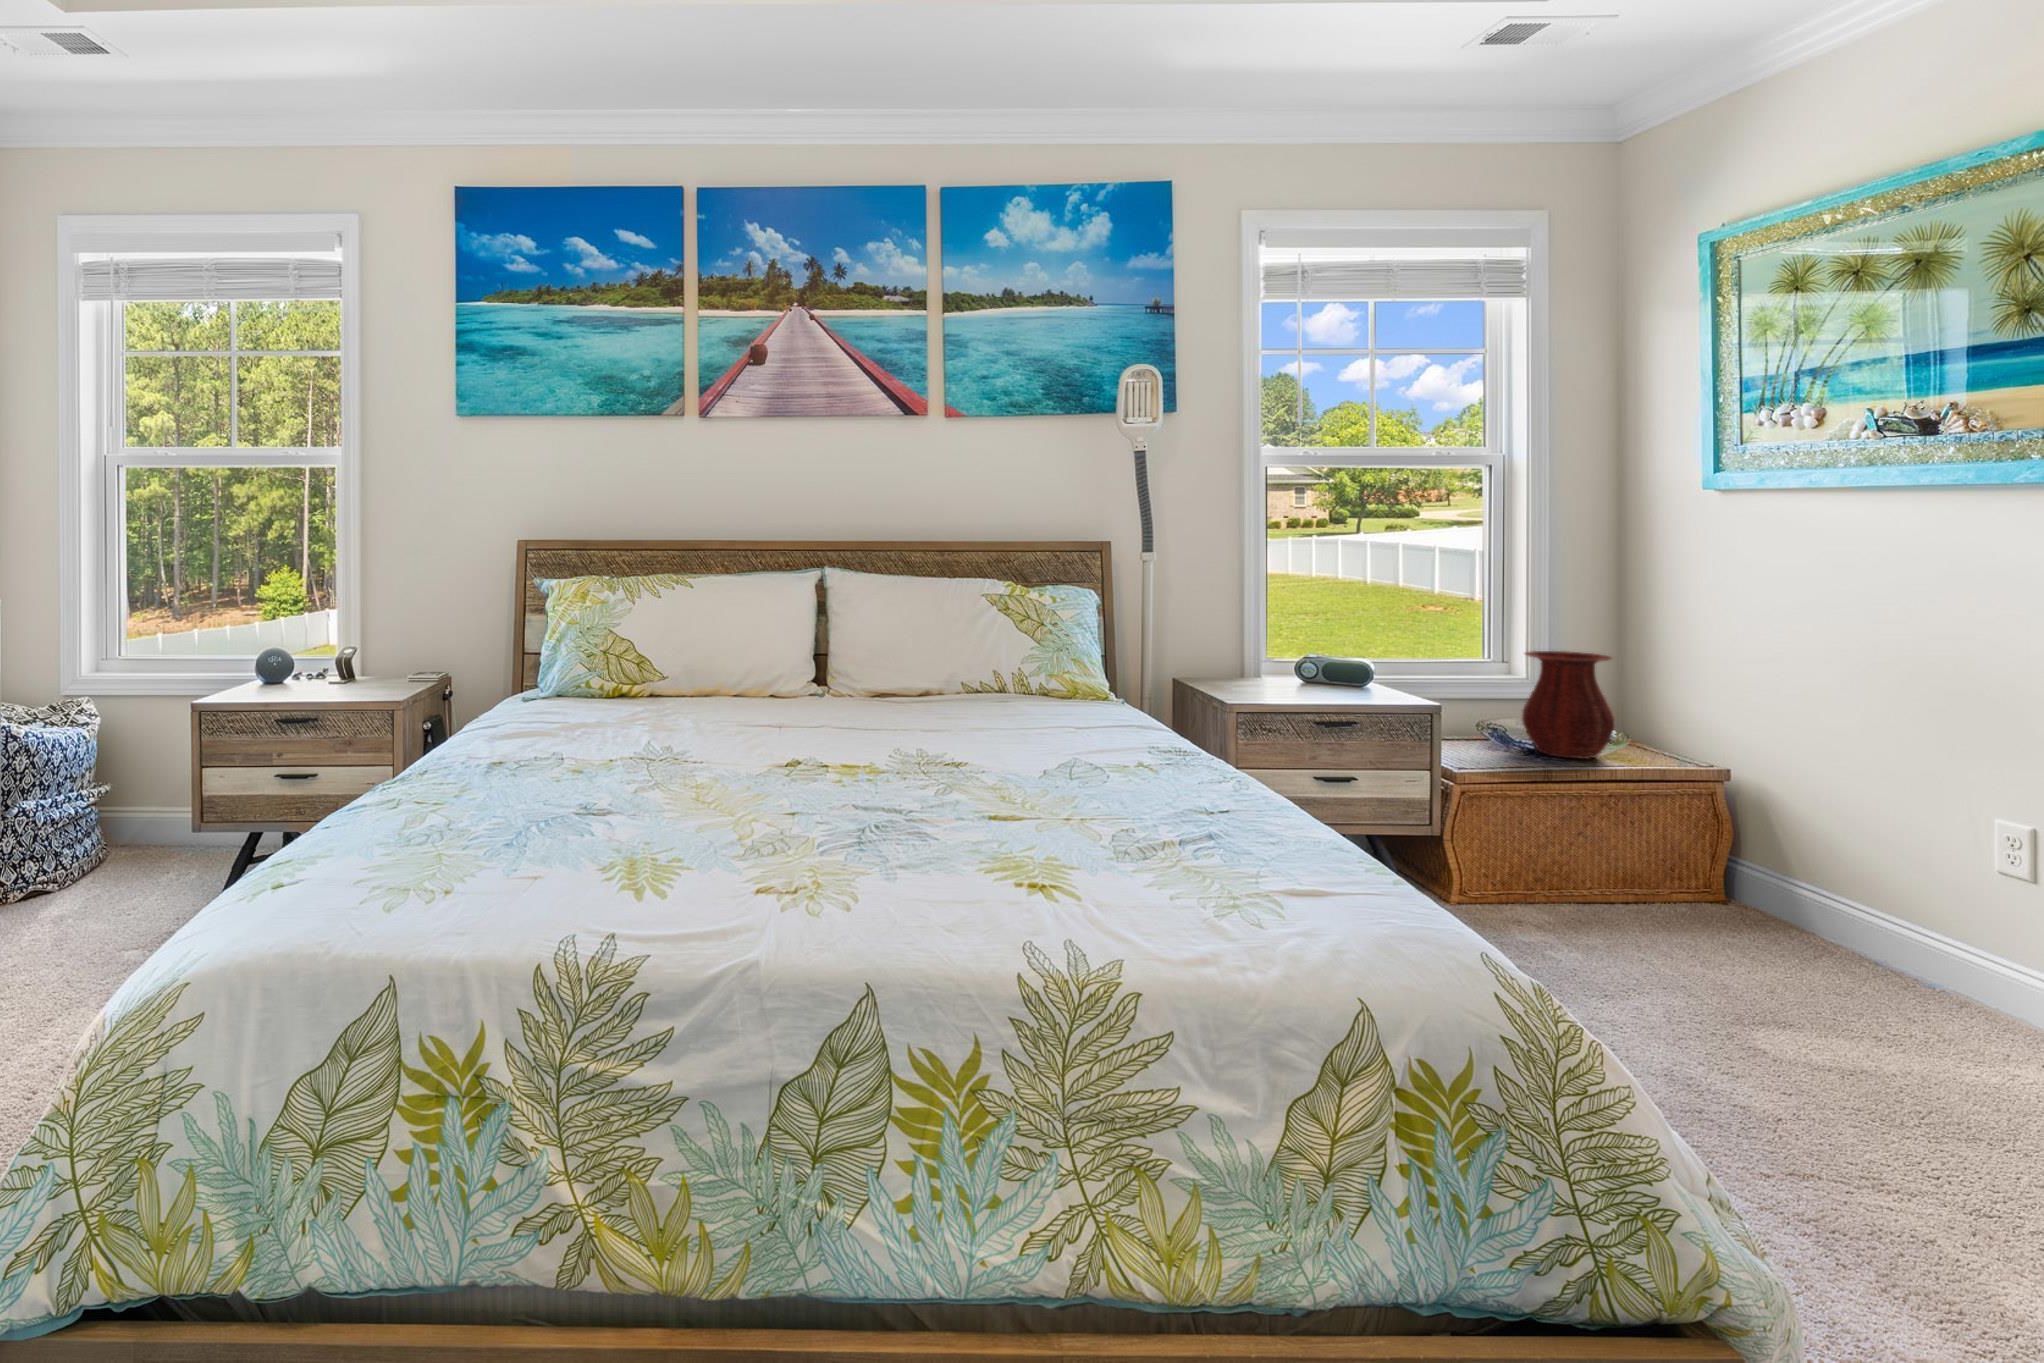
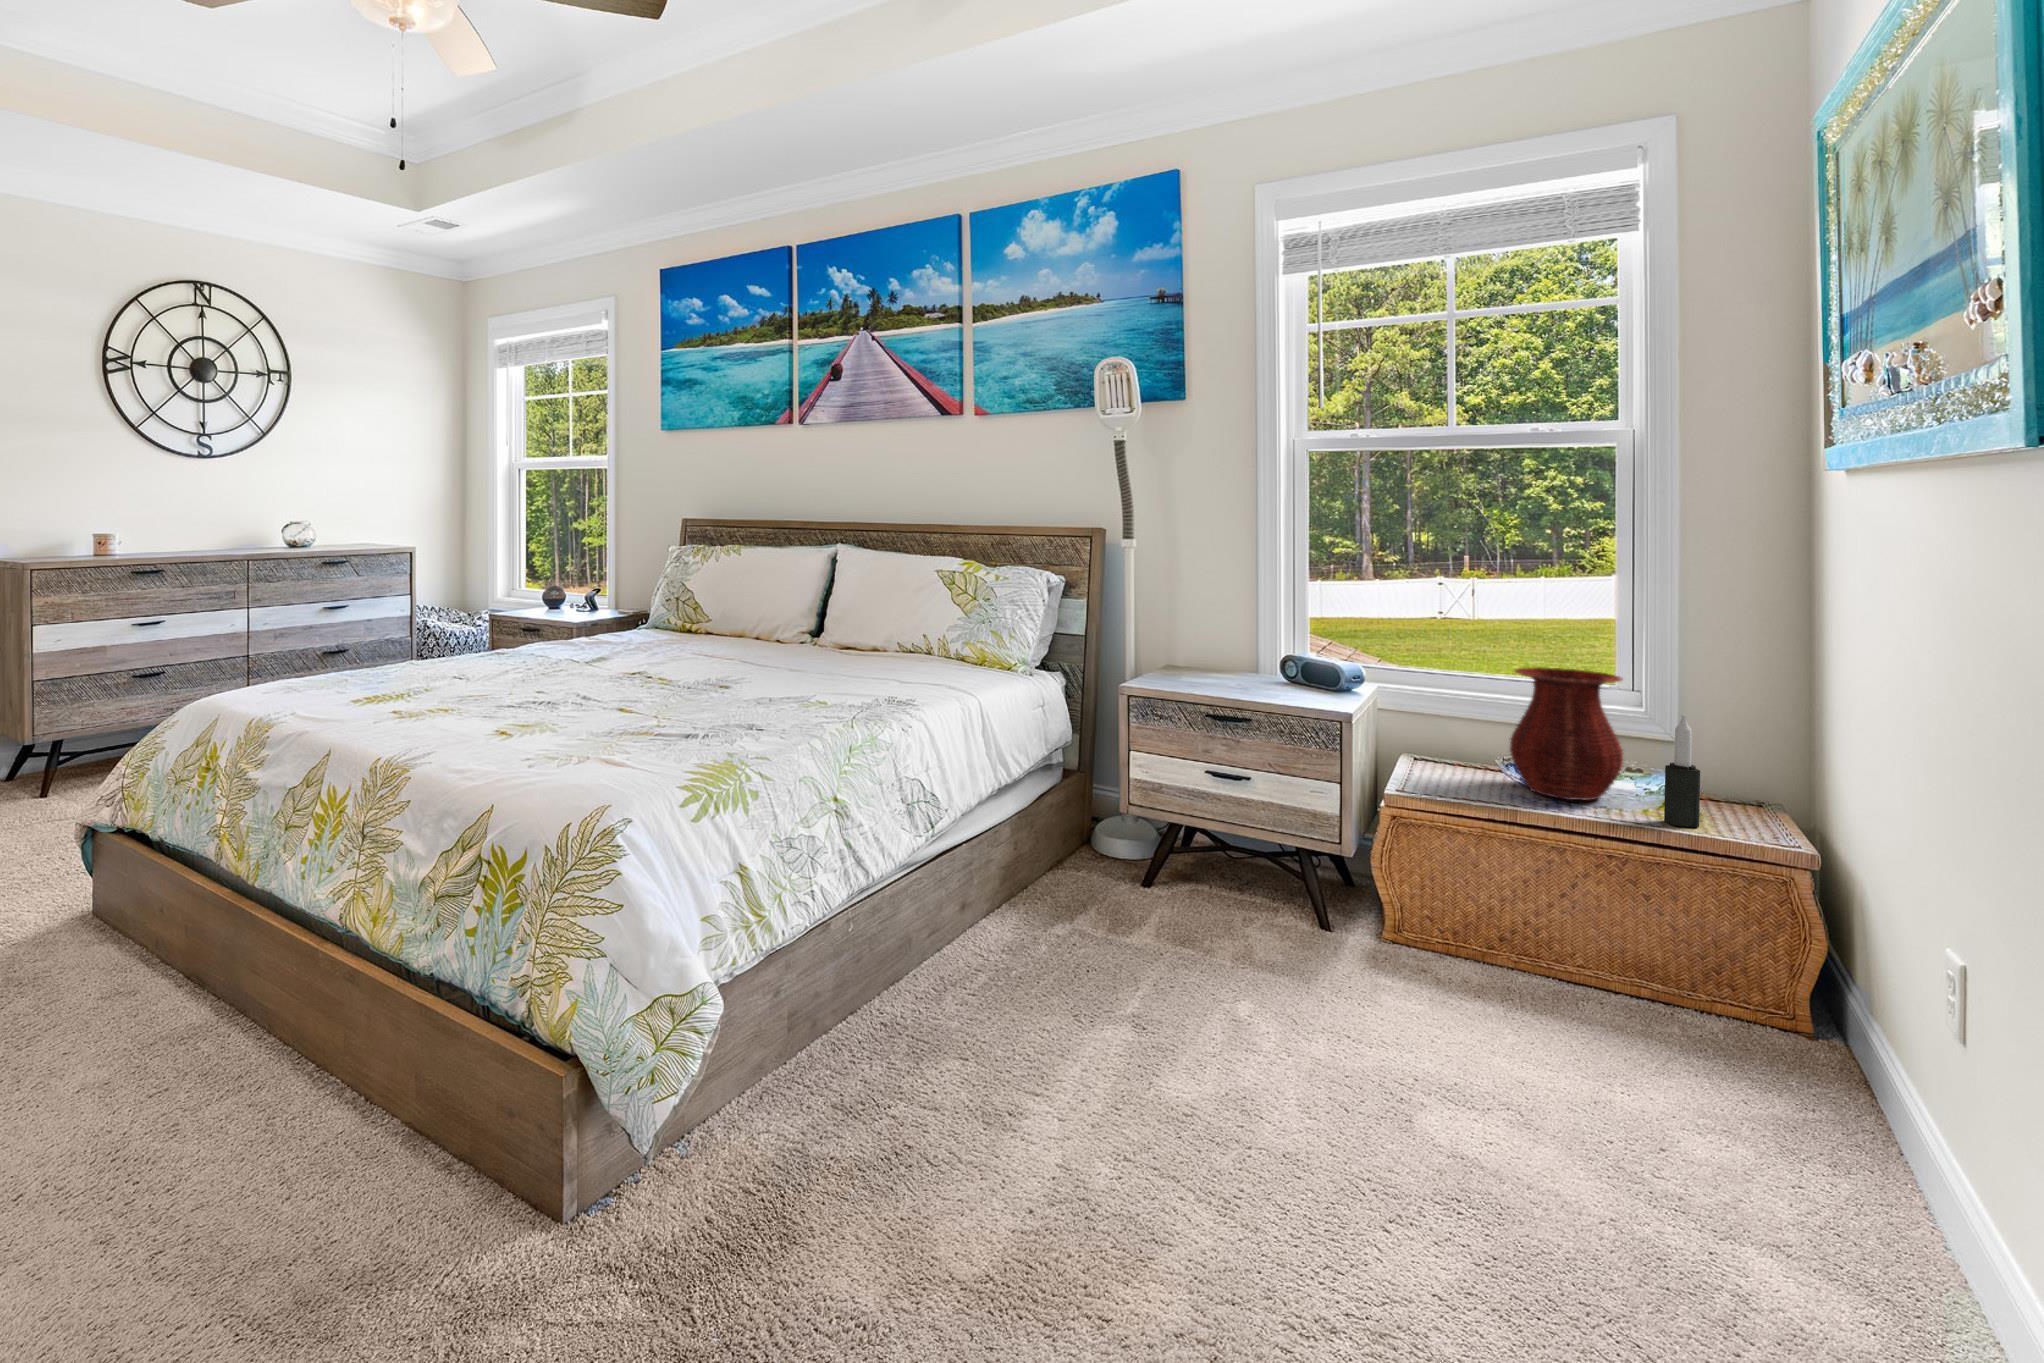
candle: none [1659,679,1685,767] -> present [1664,714,1700,827]

